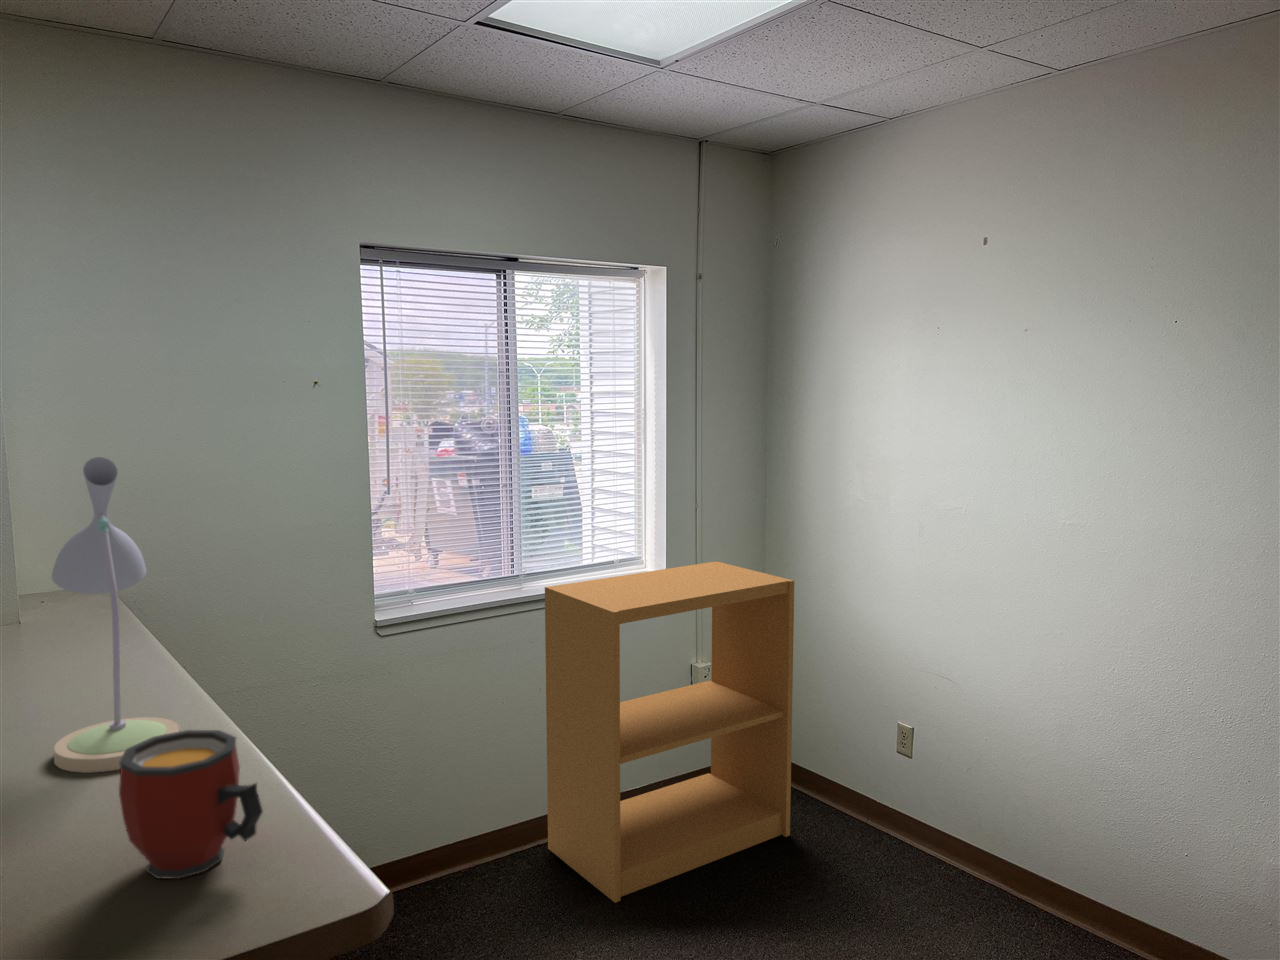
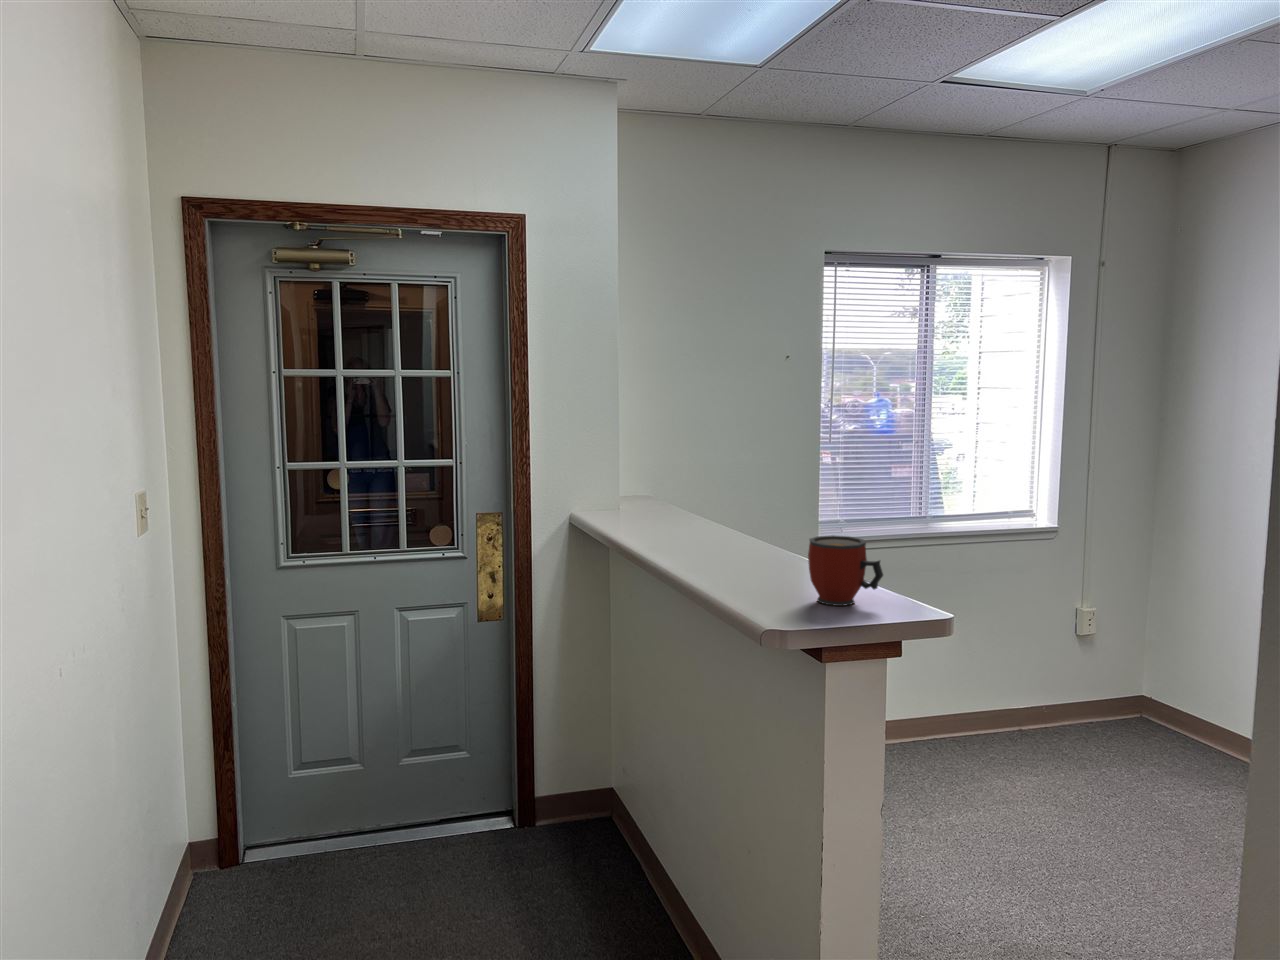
desk lamp: present [51,457,180,773] -> none [714,393,785,571]
bookshelf: present [545,561,794,903] -> none [944,516,1184,783]

